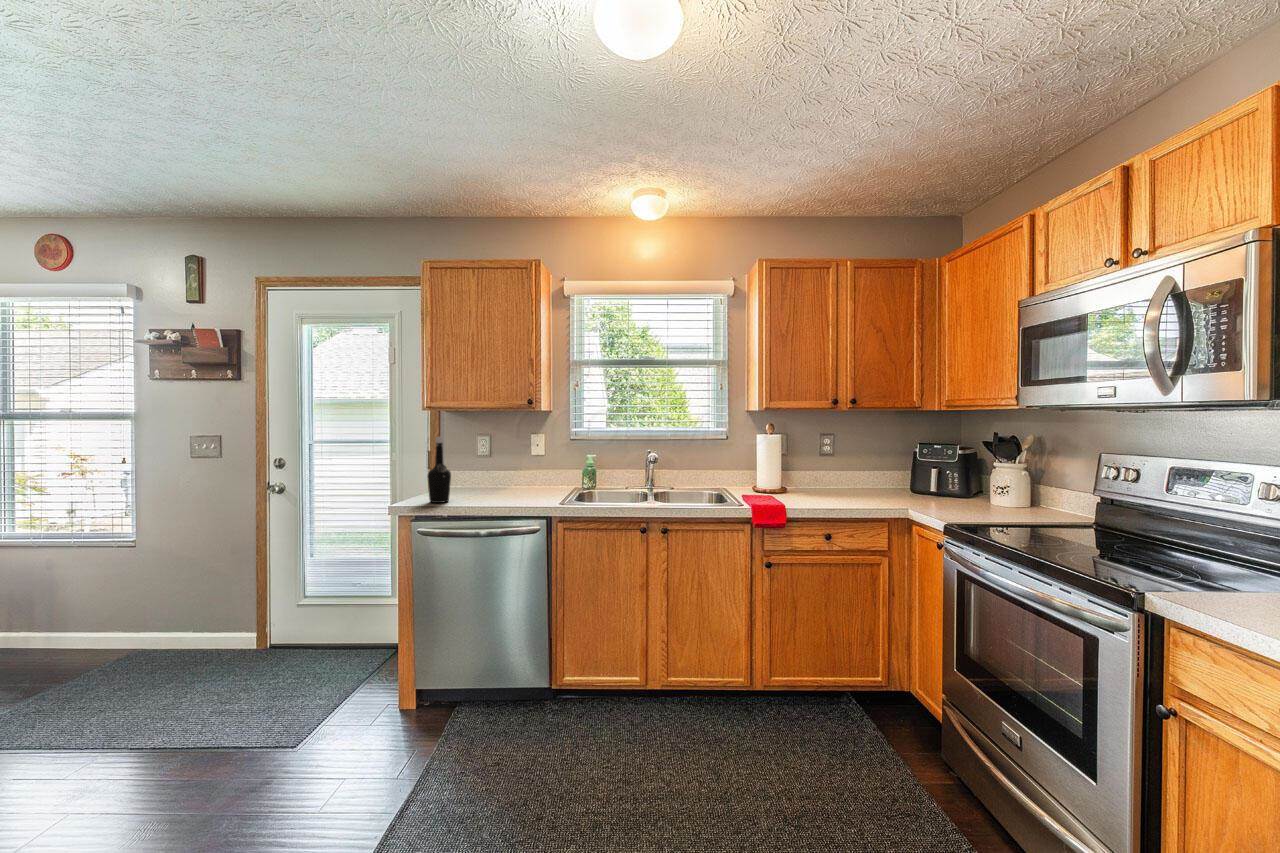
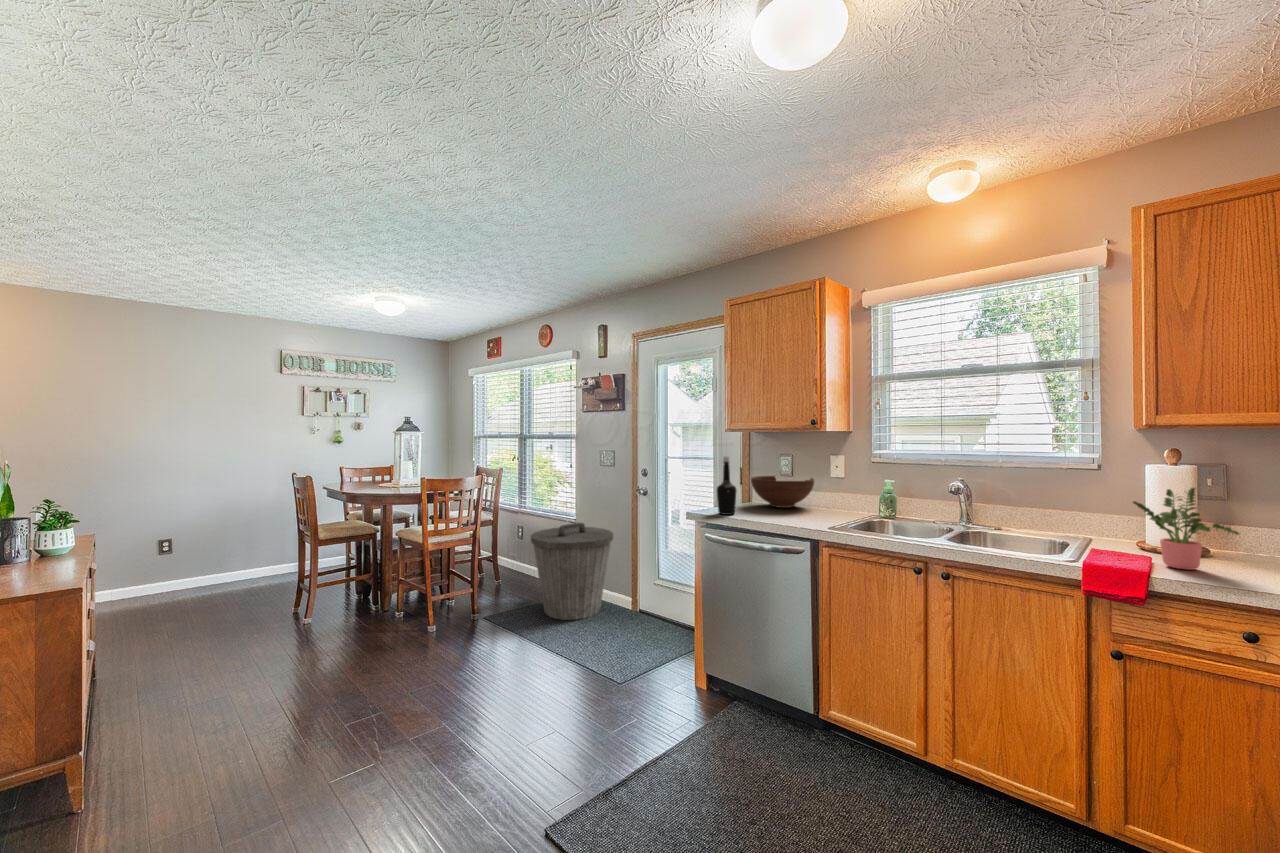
potted plant: none [771,448,820,502] -> present [1133,488,1239,570]
fruit bowl: none [451,458,519,491] -> present [751,476,814,508]
trash can: none [65,543,228,695] -> present [531,523,613,620]

